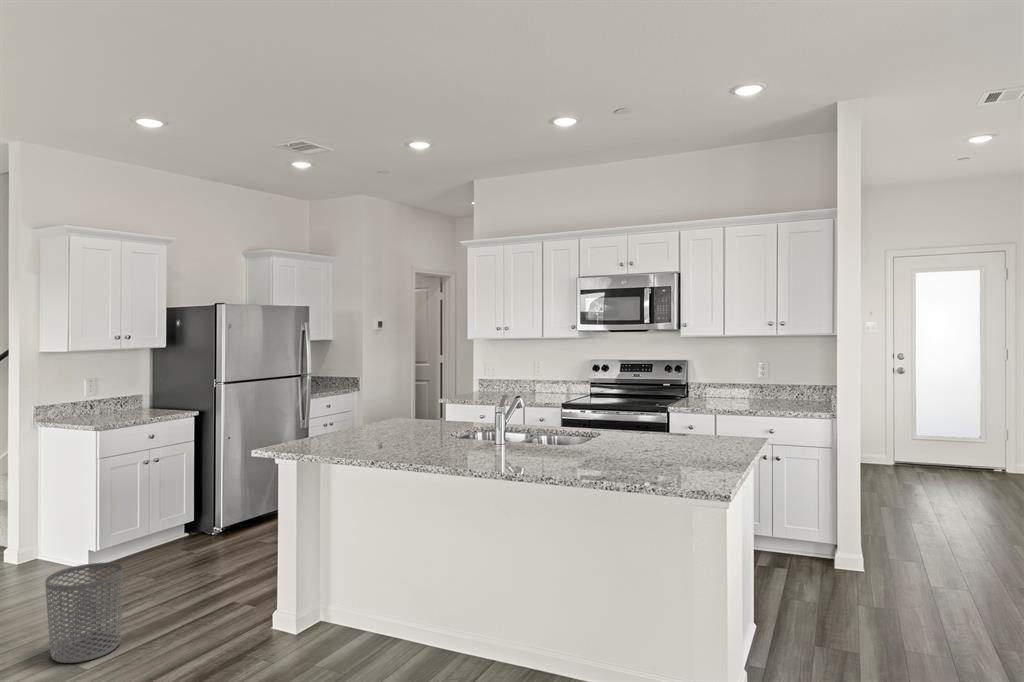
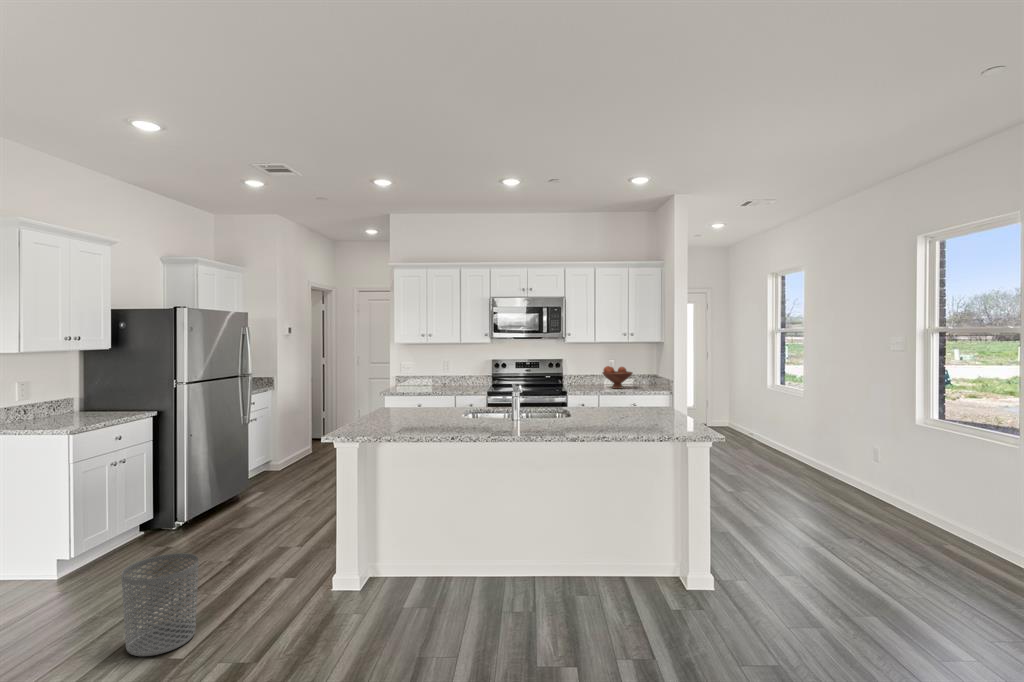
fruit bowl: none [732,372,779,405] -> present [603,366,632,389]

